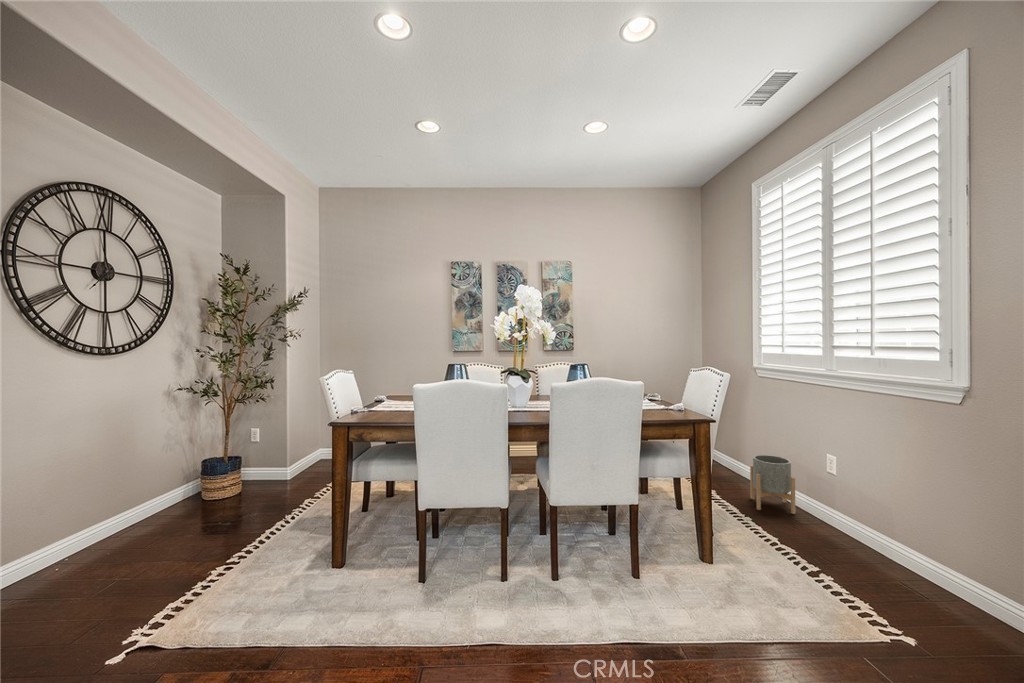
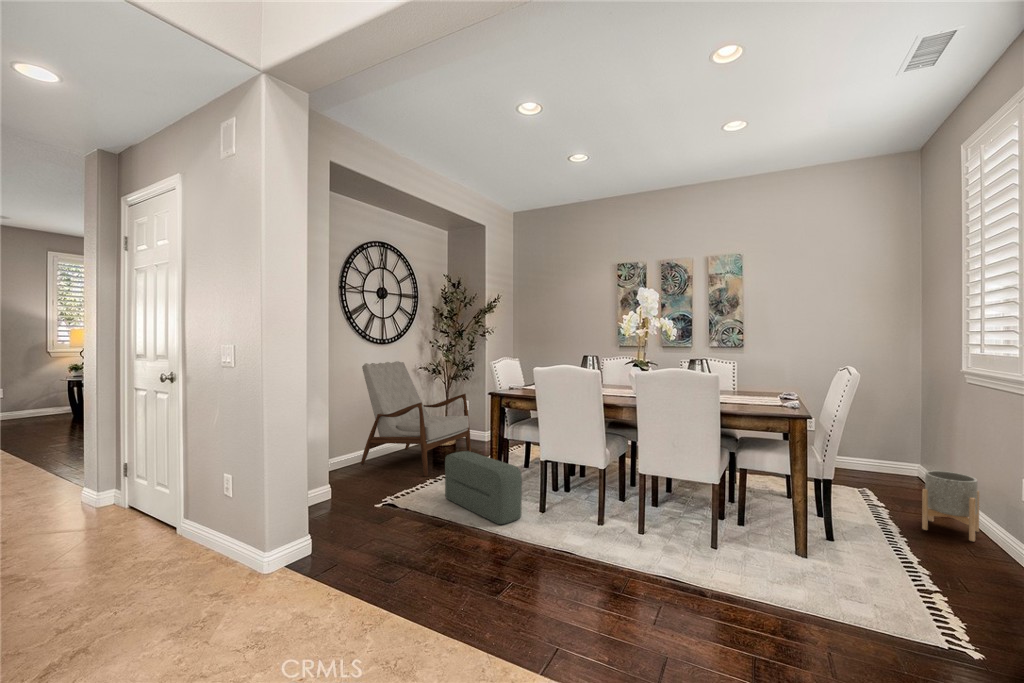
armchair: none [53,381,274,567] -> present [361,361,471,476]
pouf: none [250,519,396,639] -> present [445,451,522,524]

